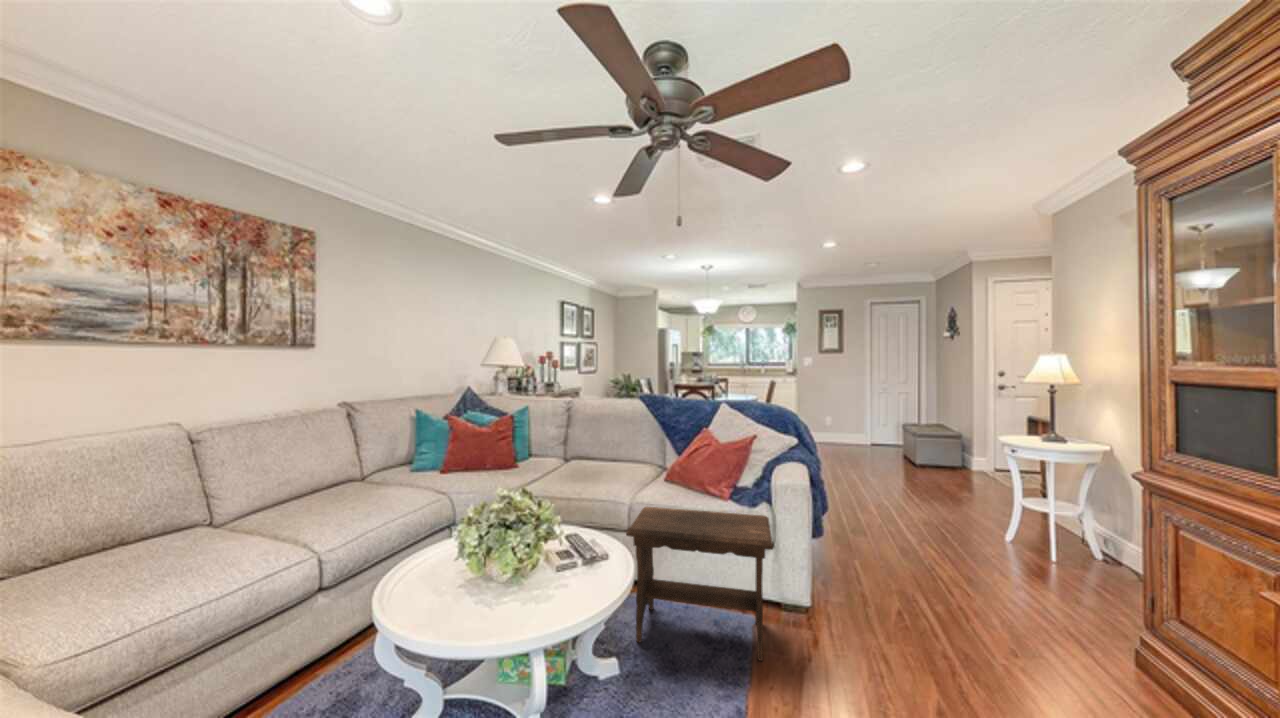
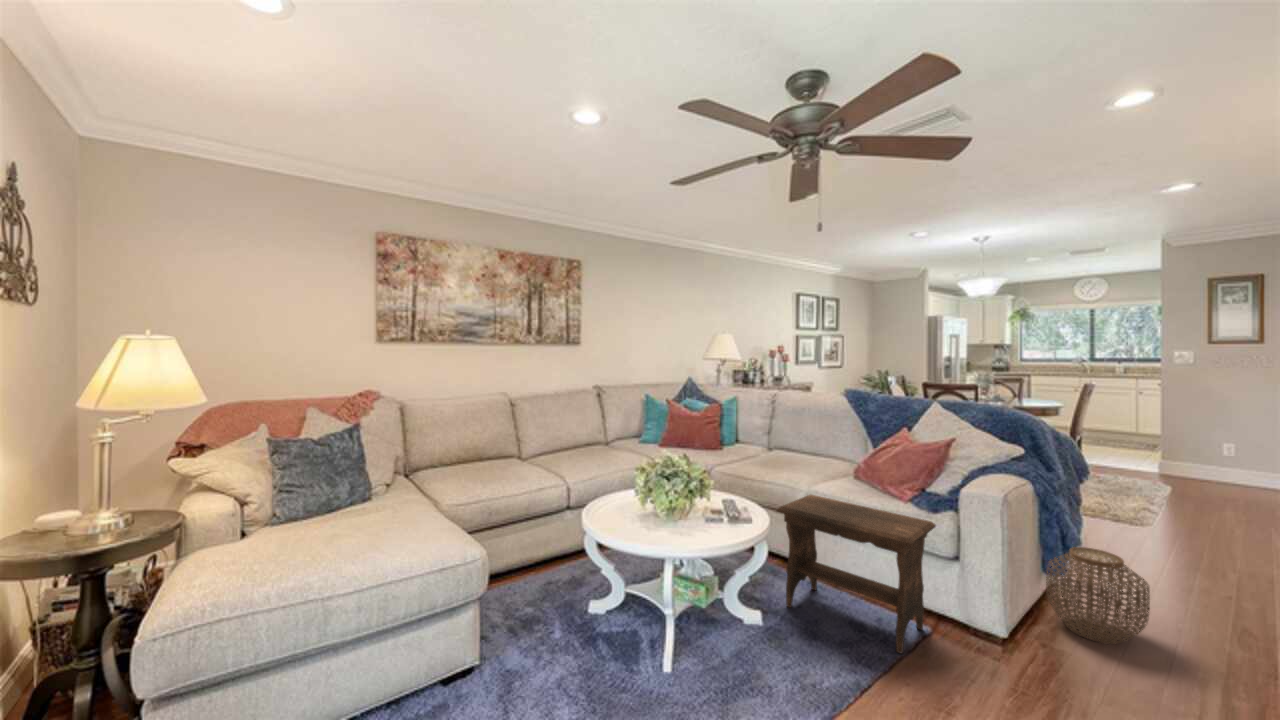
woven basket: none [825,511,893,588] -> present [1046,547,1150,644]

